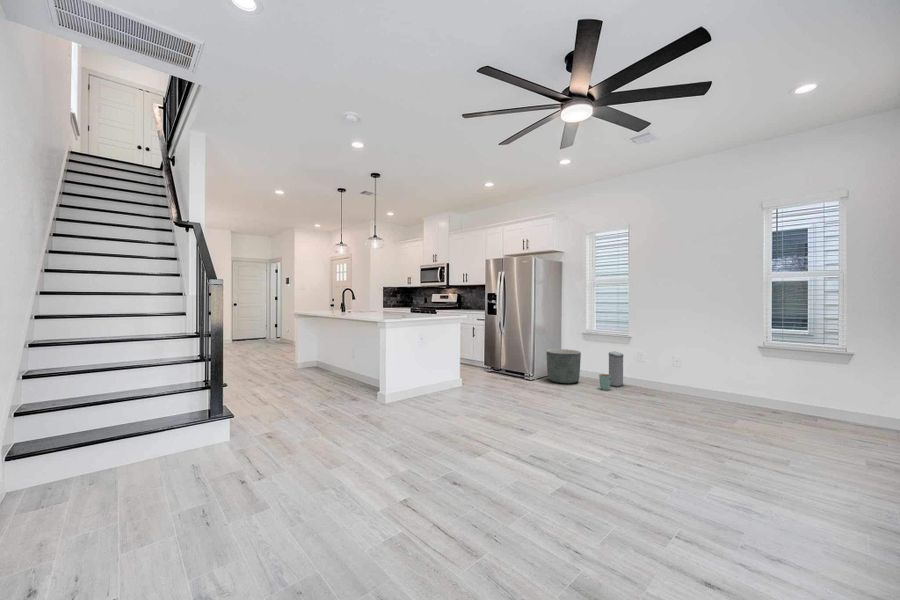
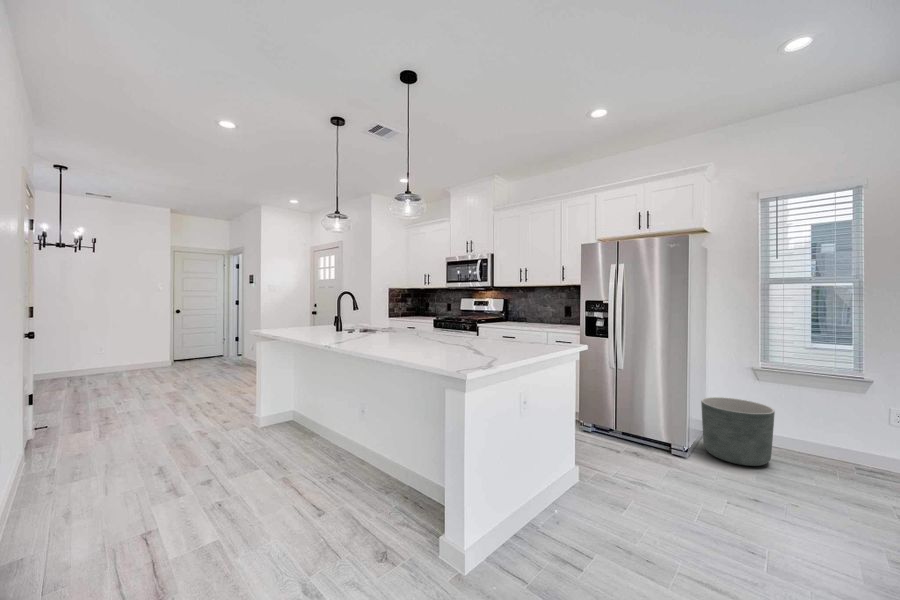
trash can: present [599,351,623,390] -> none [829,406,860,487]

